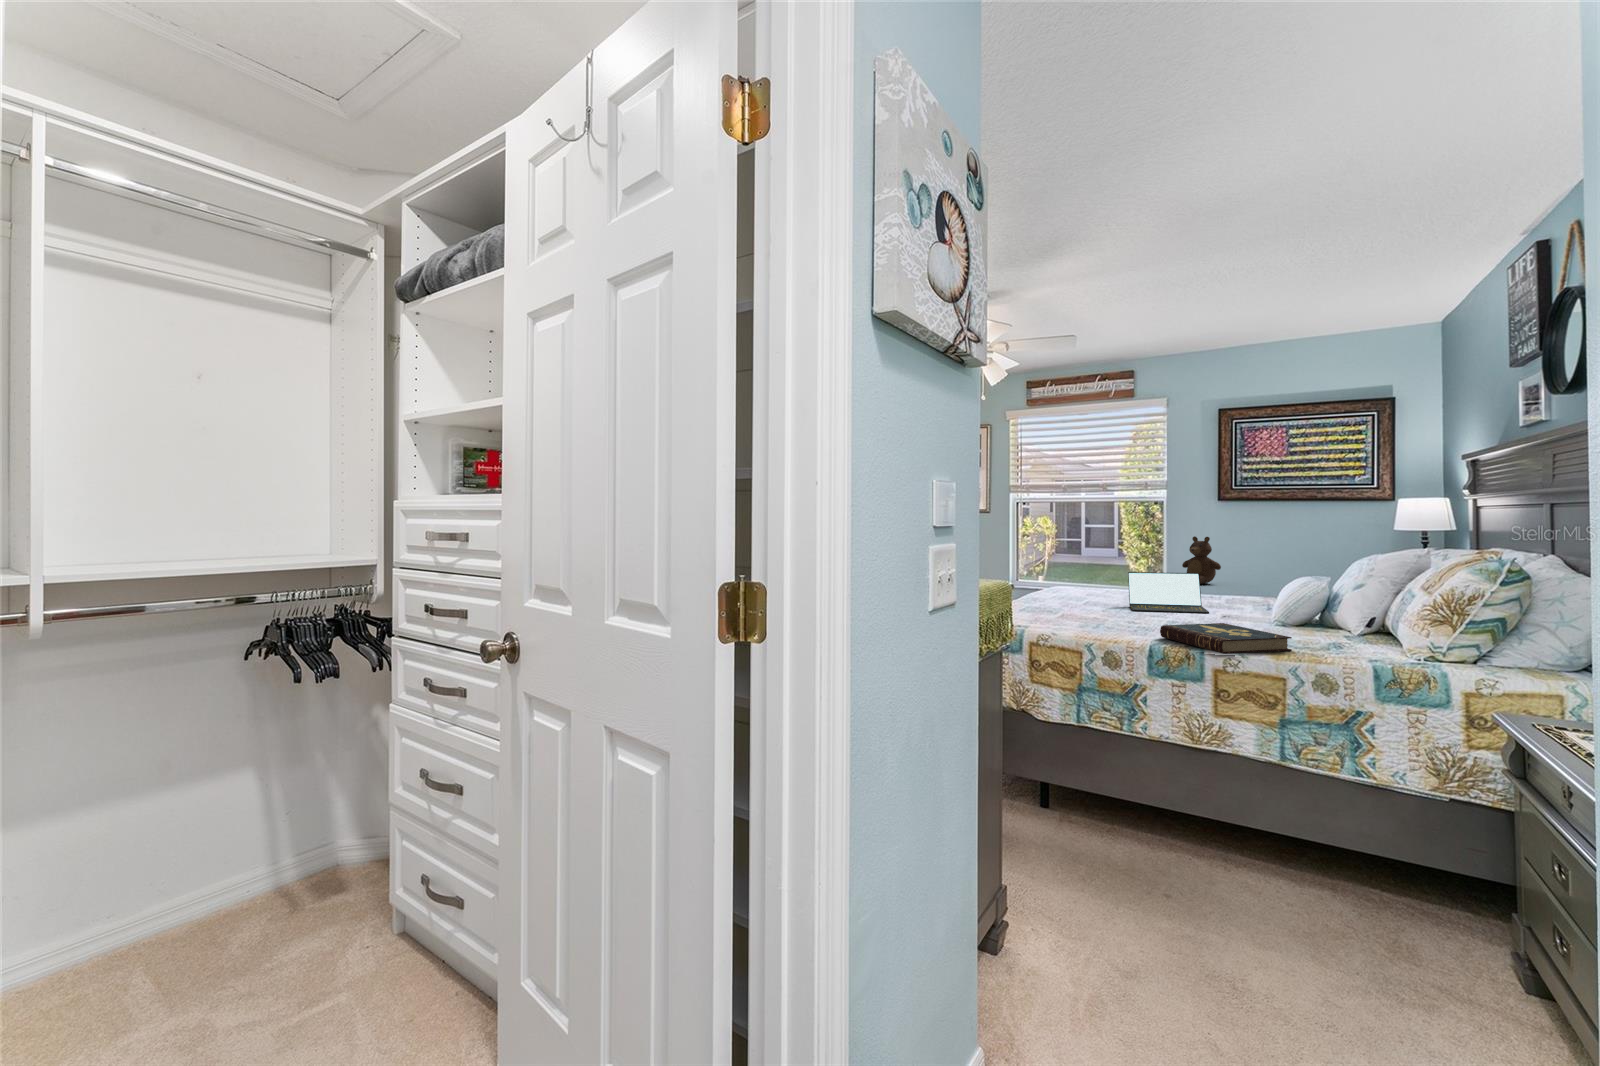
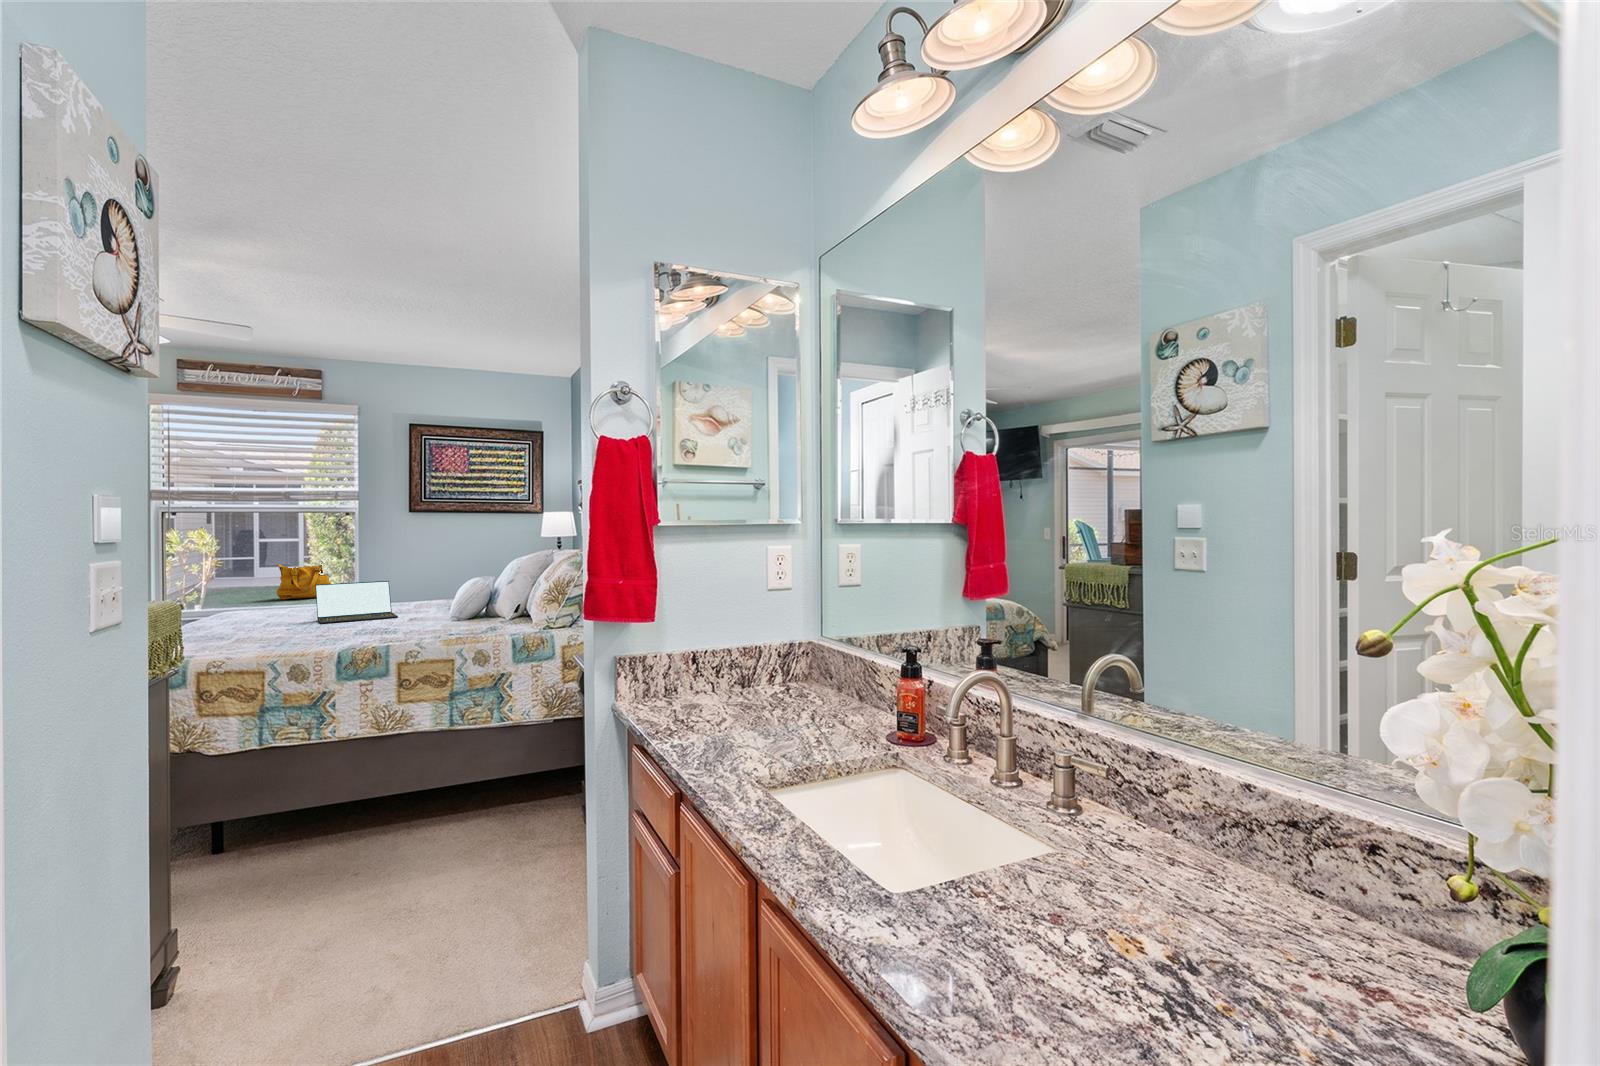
teddy bear: present [1182,536,1221,584] -> none [369,547,413,595]
handbag: none [1096,546,1143,581] -> present [277,564,331,599]
book: present [1160,623,1292,654] -> none [348,621,460,646]

